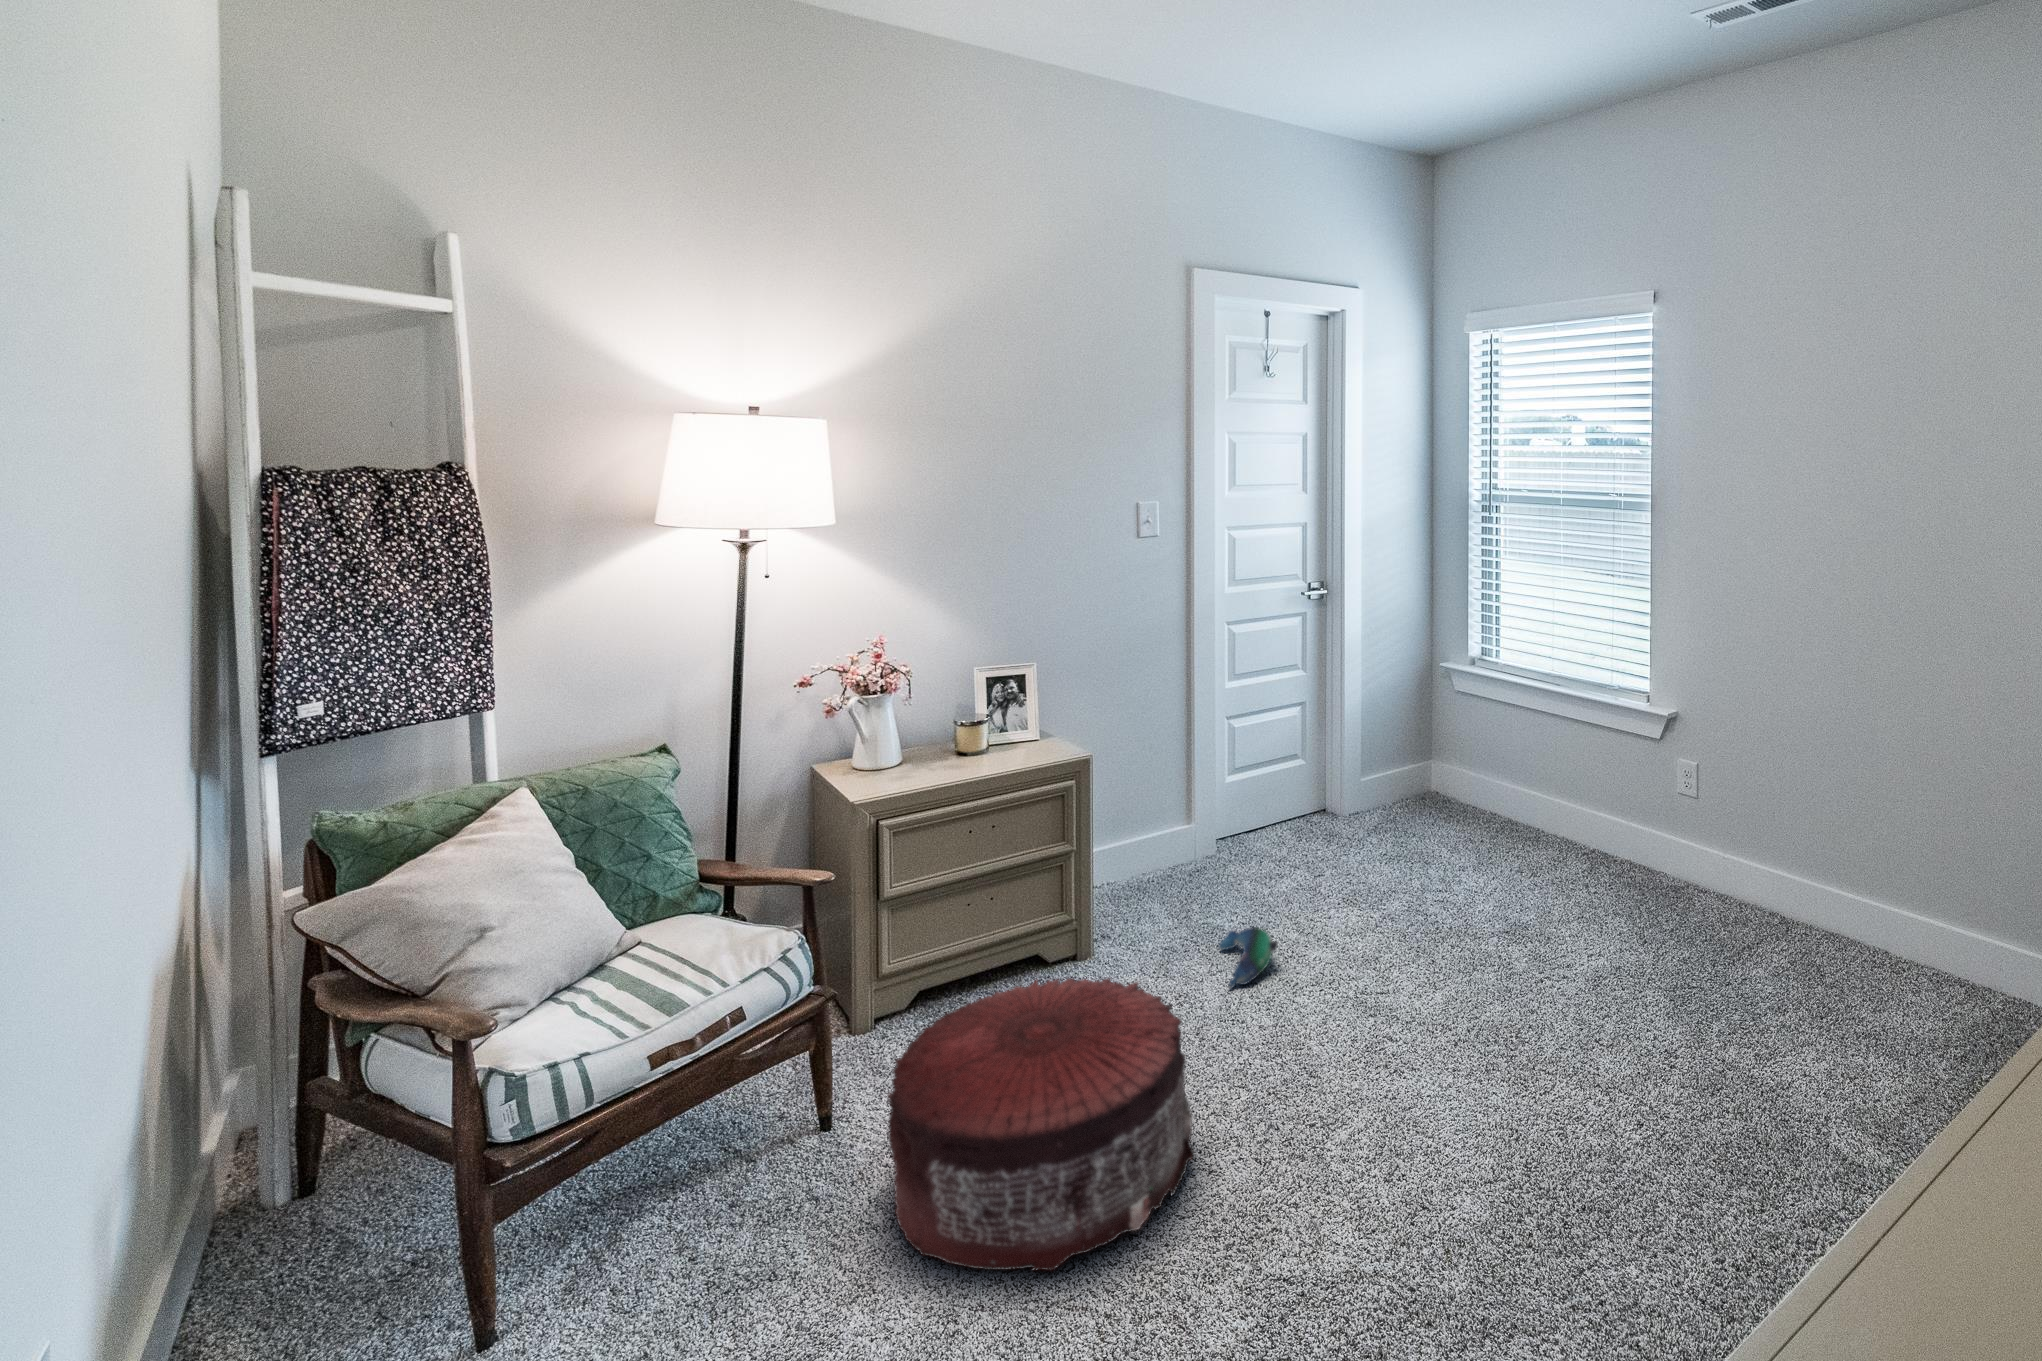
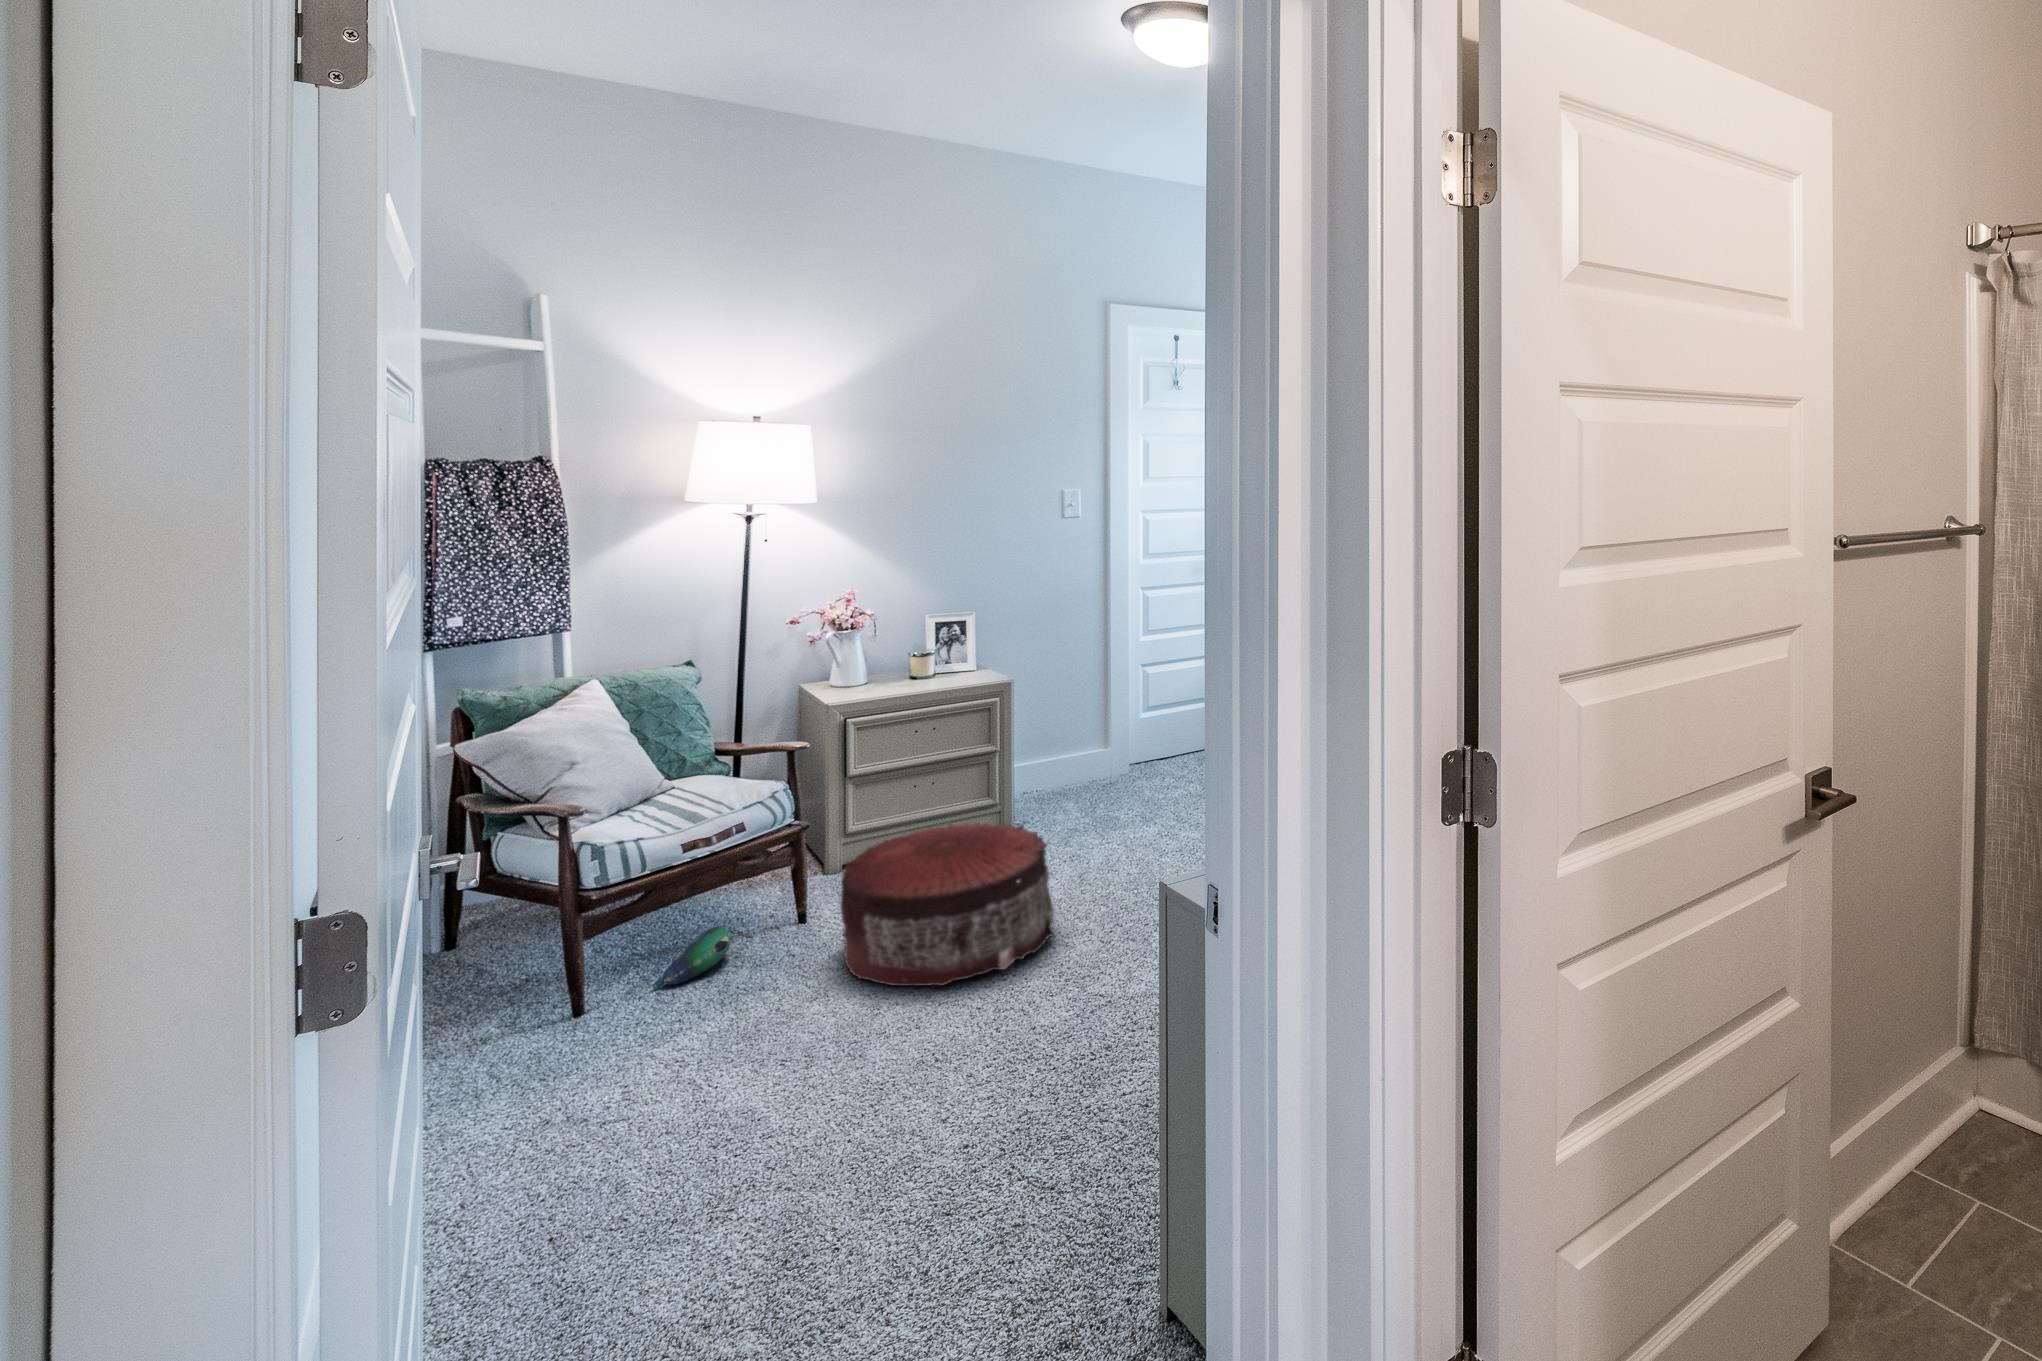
plush toy: present [1219,927,1278,988] -> present [653,926,731,988]

